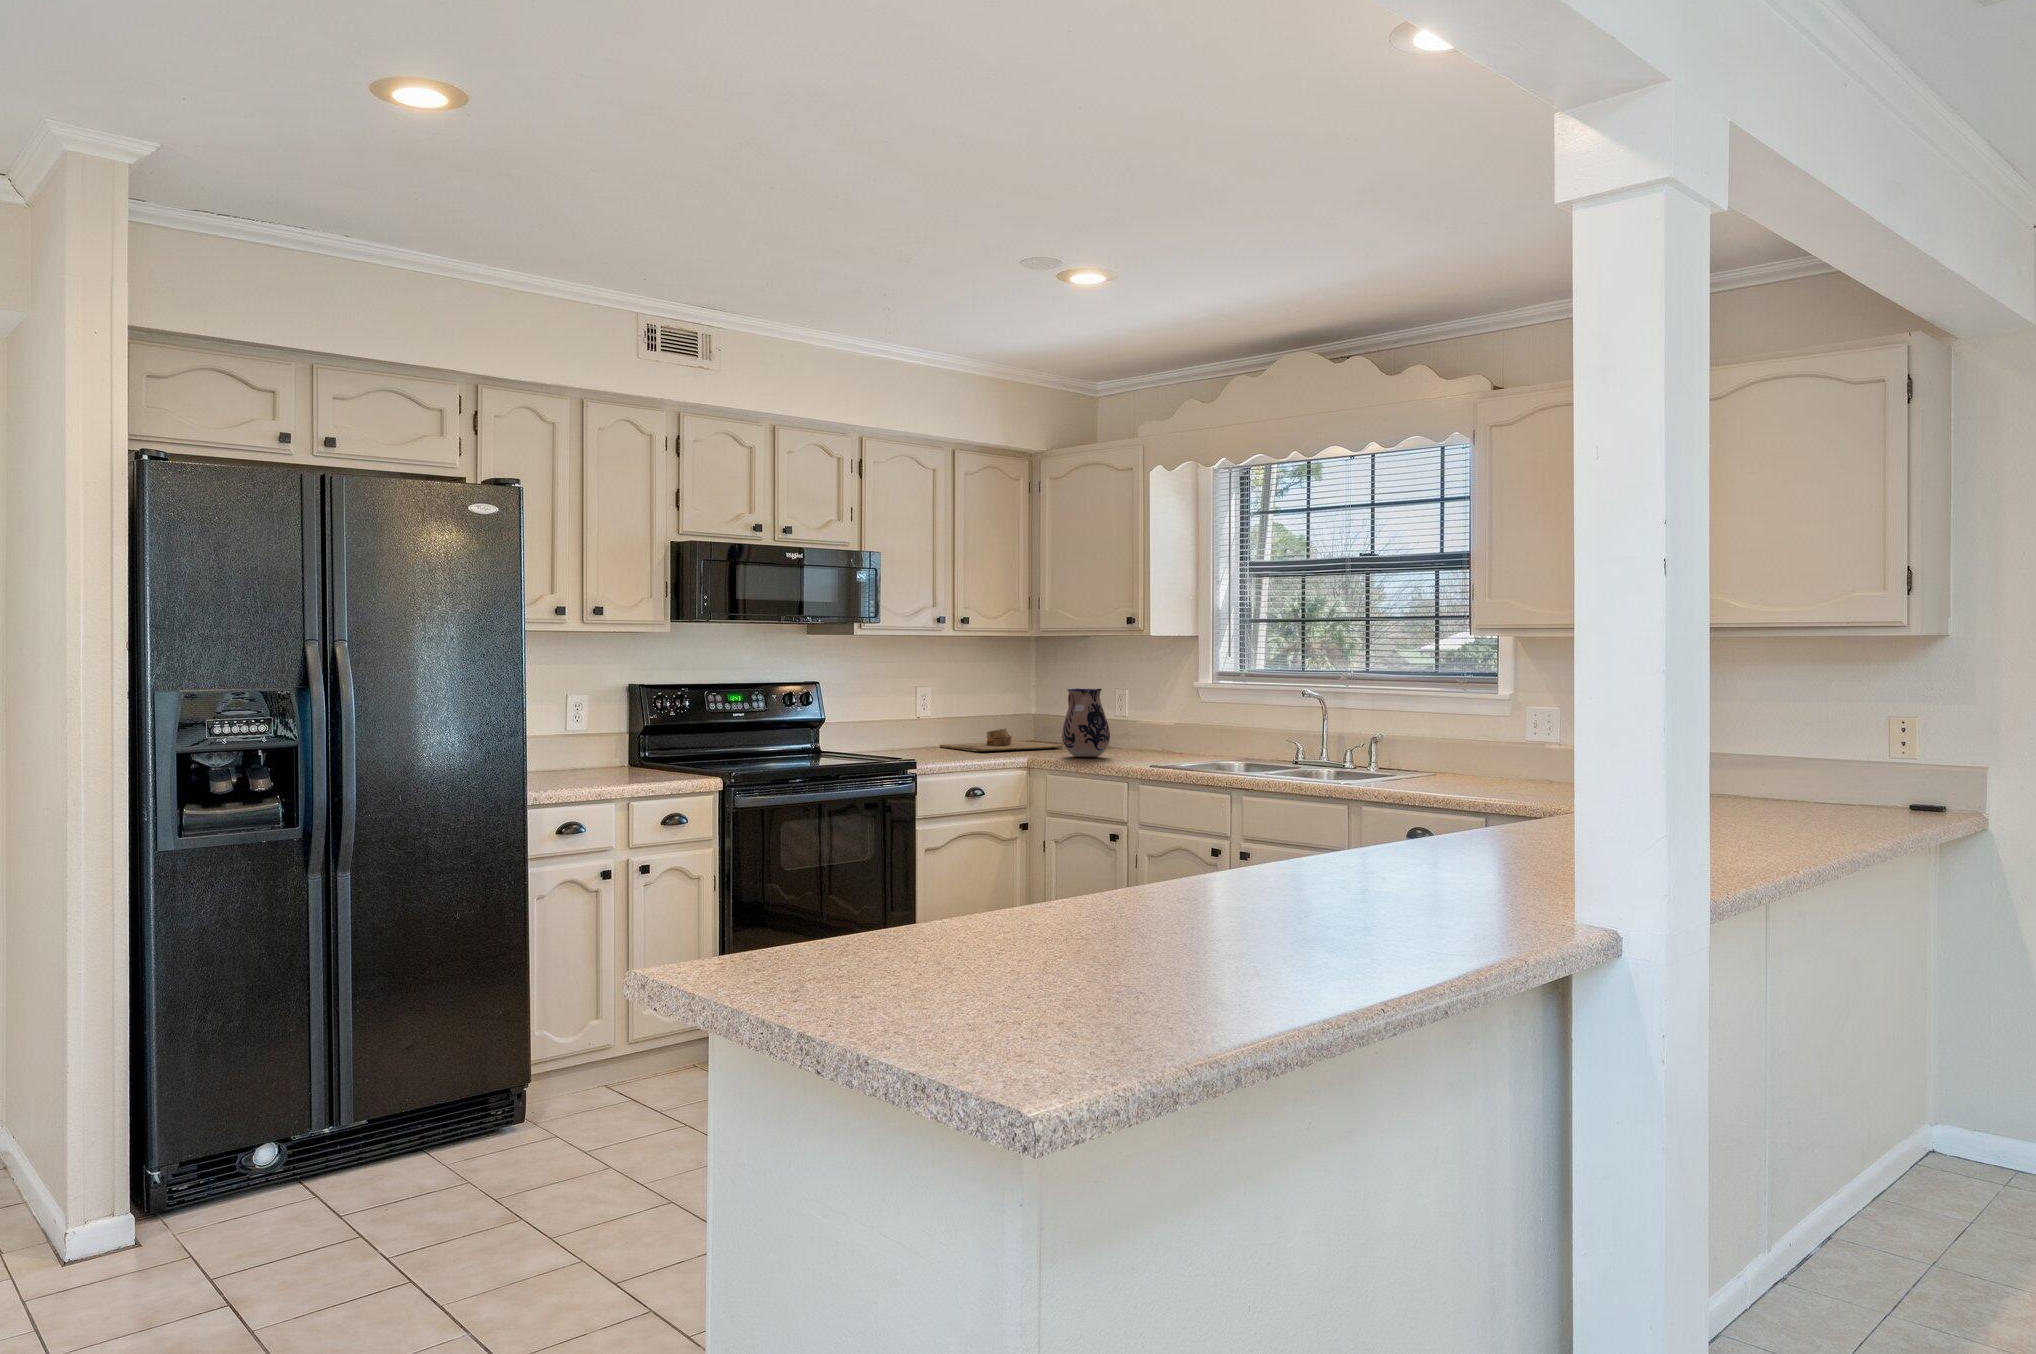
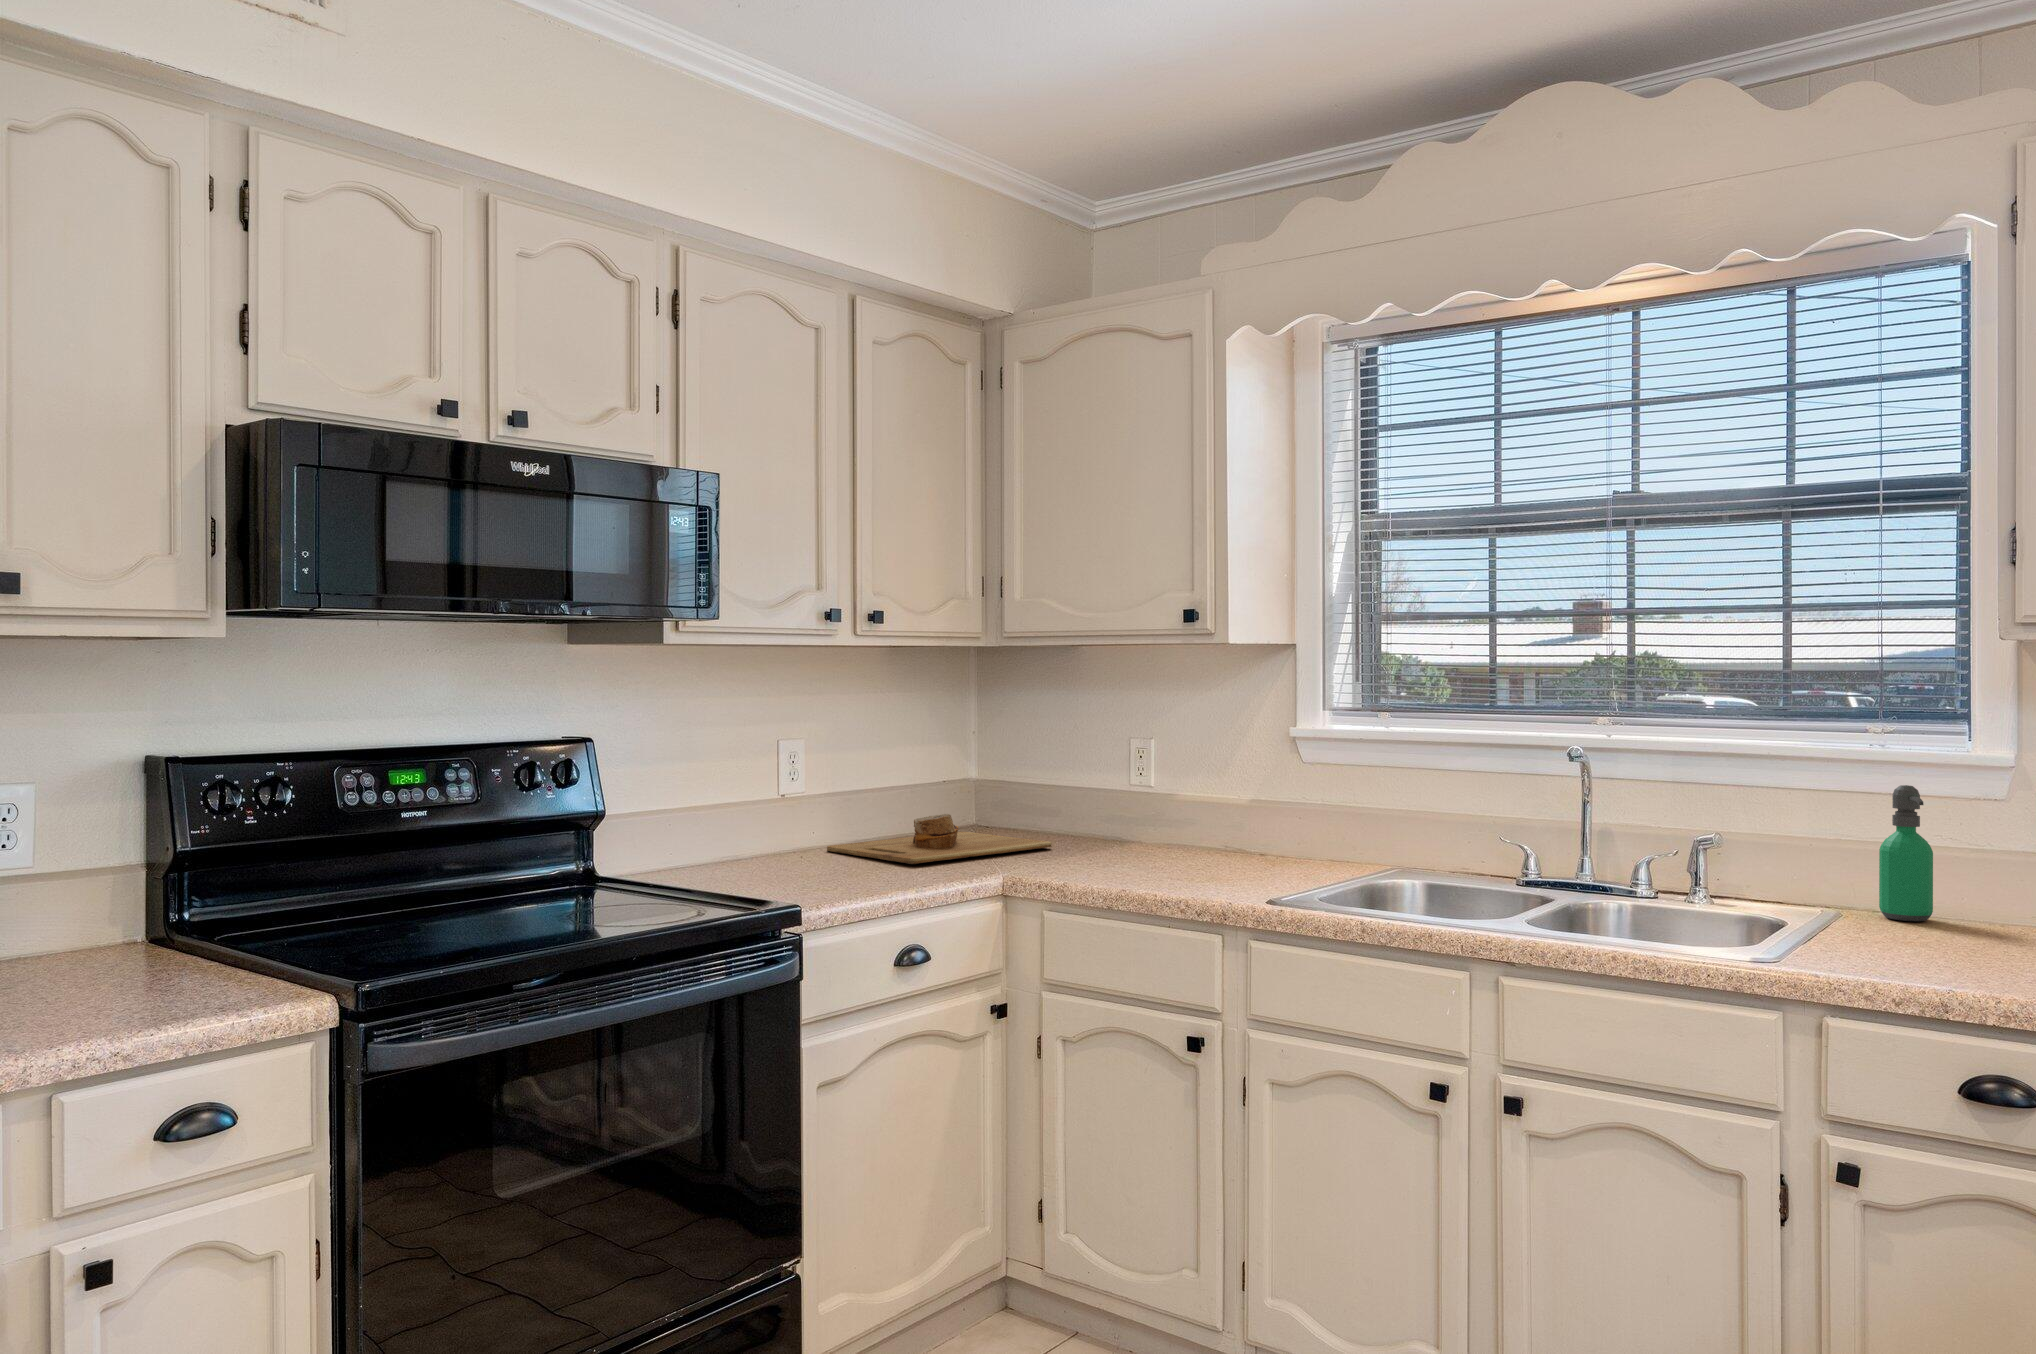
ceramic pitcher: present [1062,688,1110,757] -> none [1074,743,1164,877]
soap dispenser: none [1455,709,1479,777] -> present [1879,785,1933,921]

